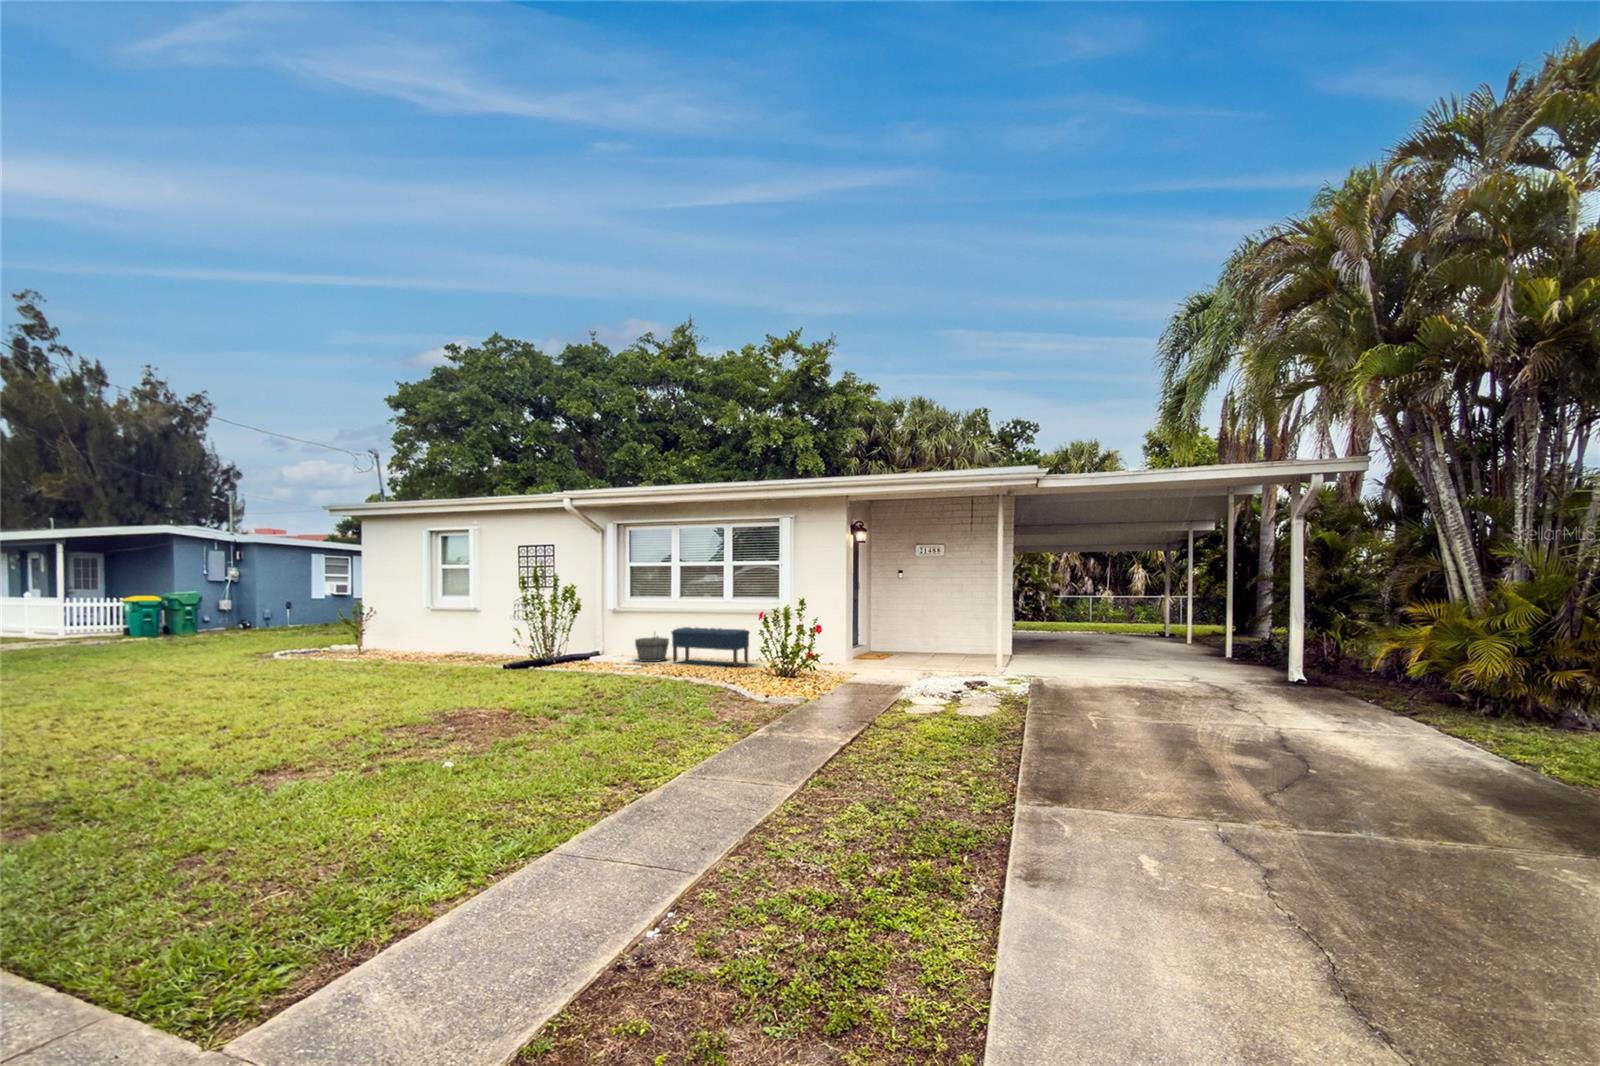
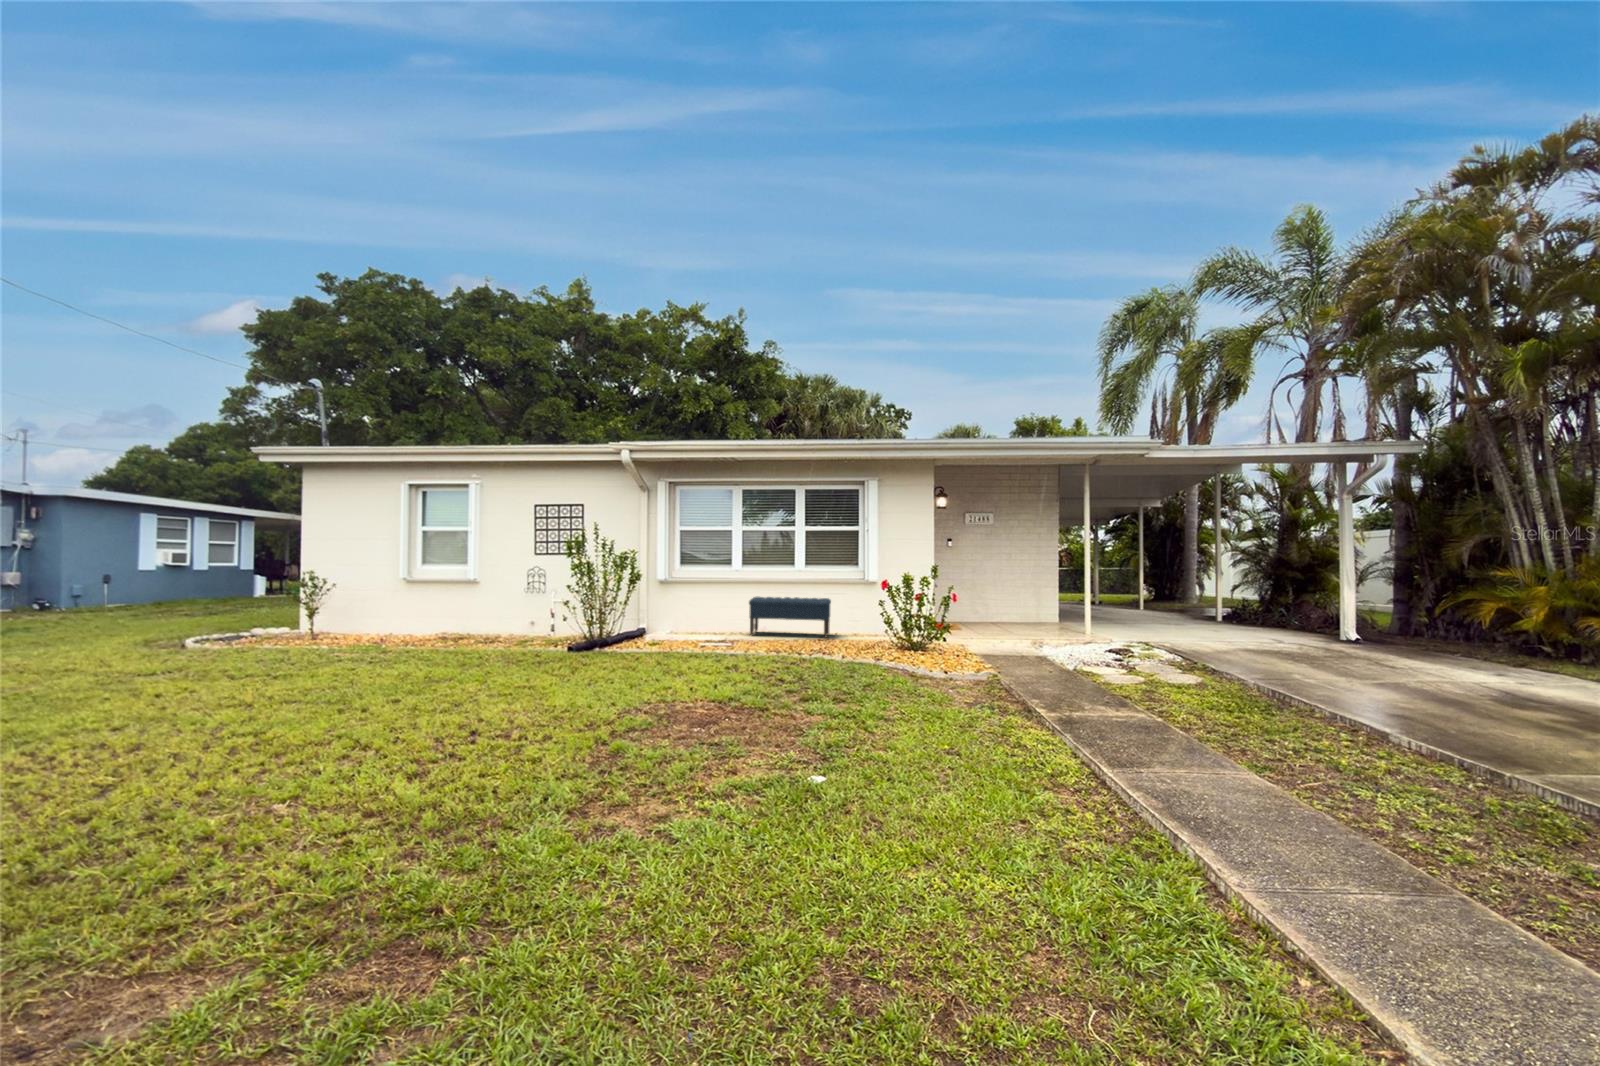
wooden bucket: present [635,636,669,662] -> none [701,602,739,635]

